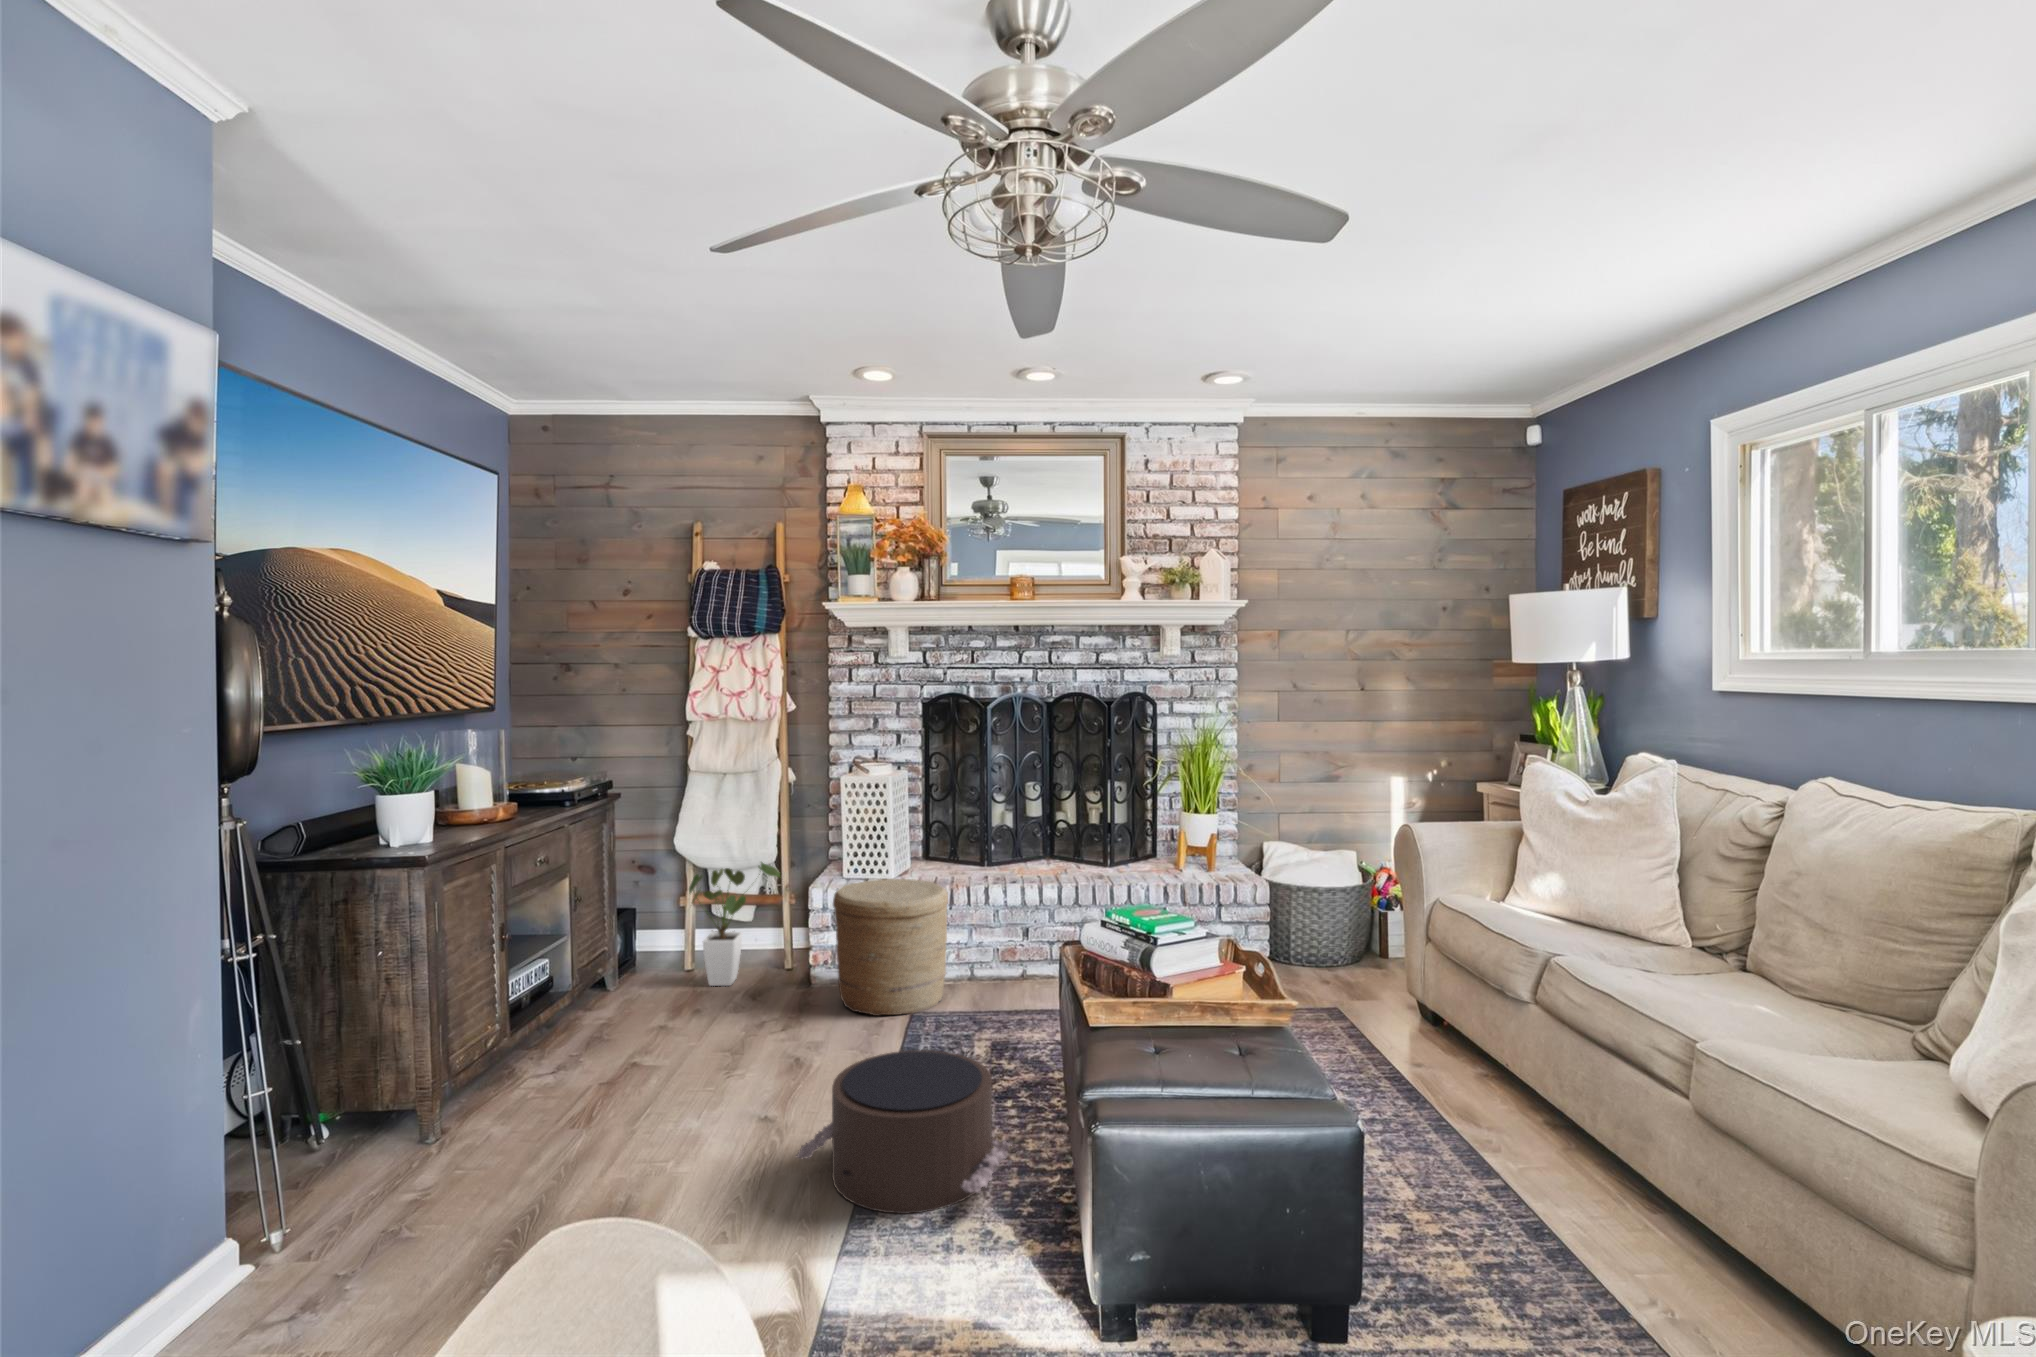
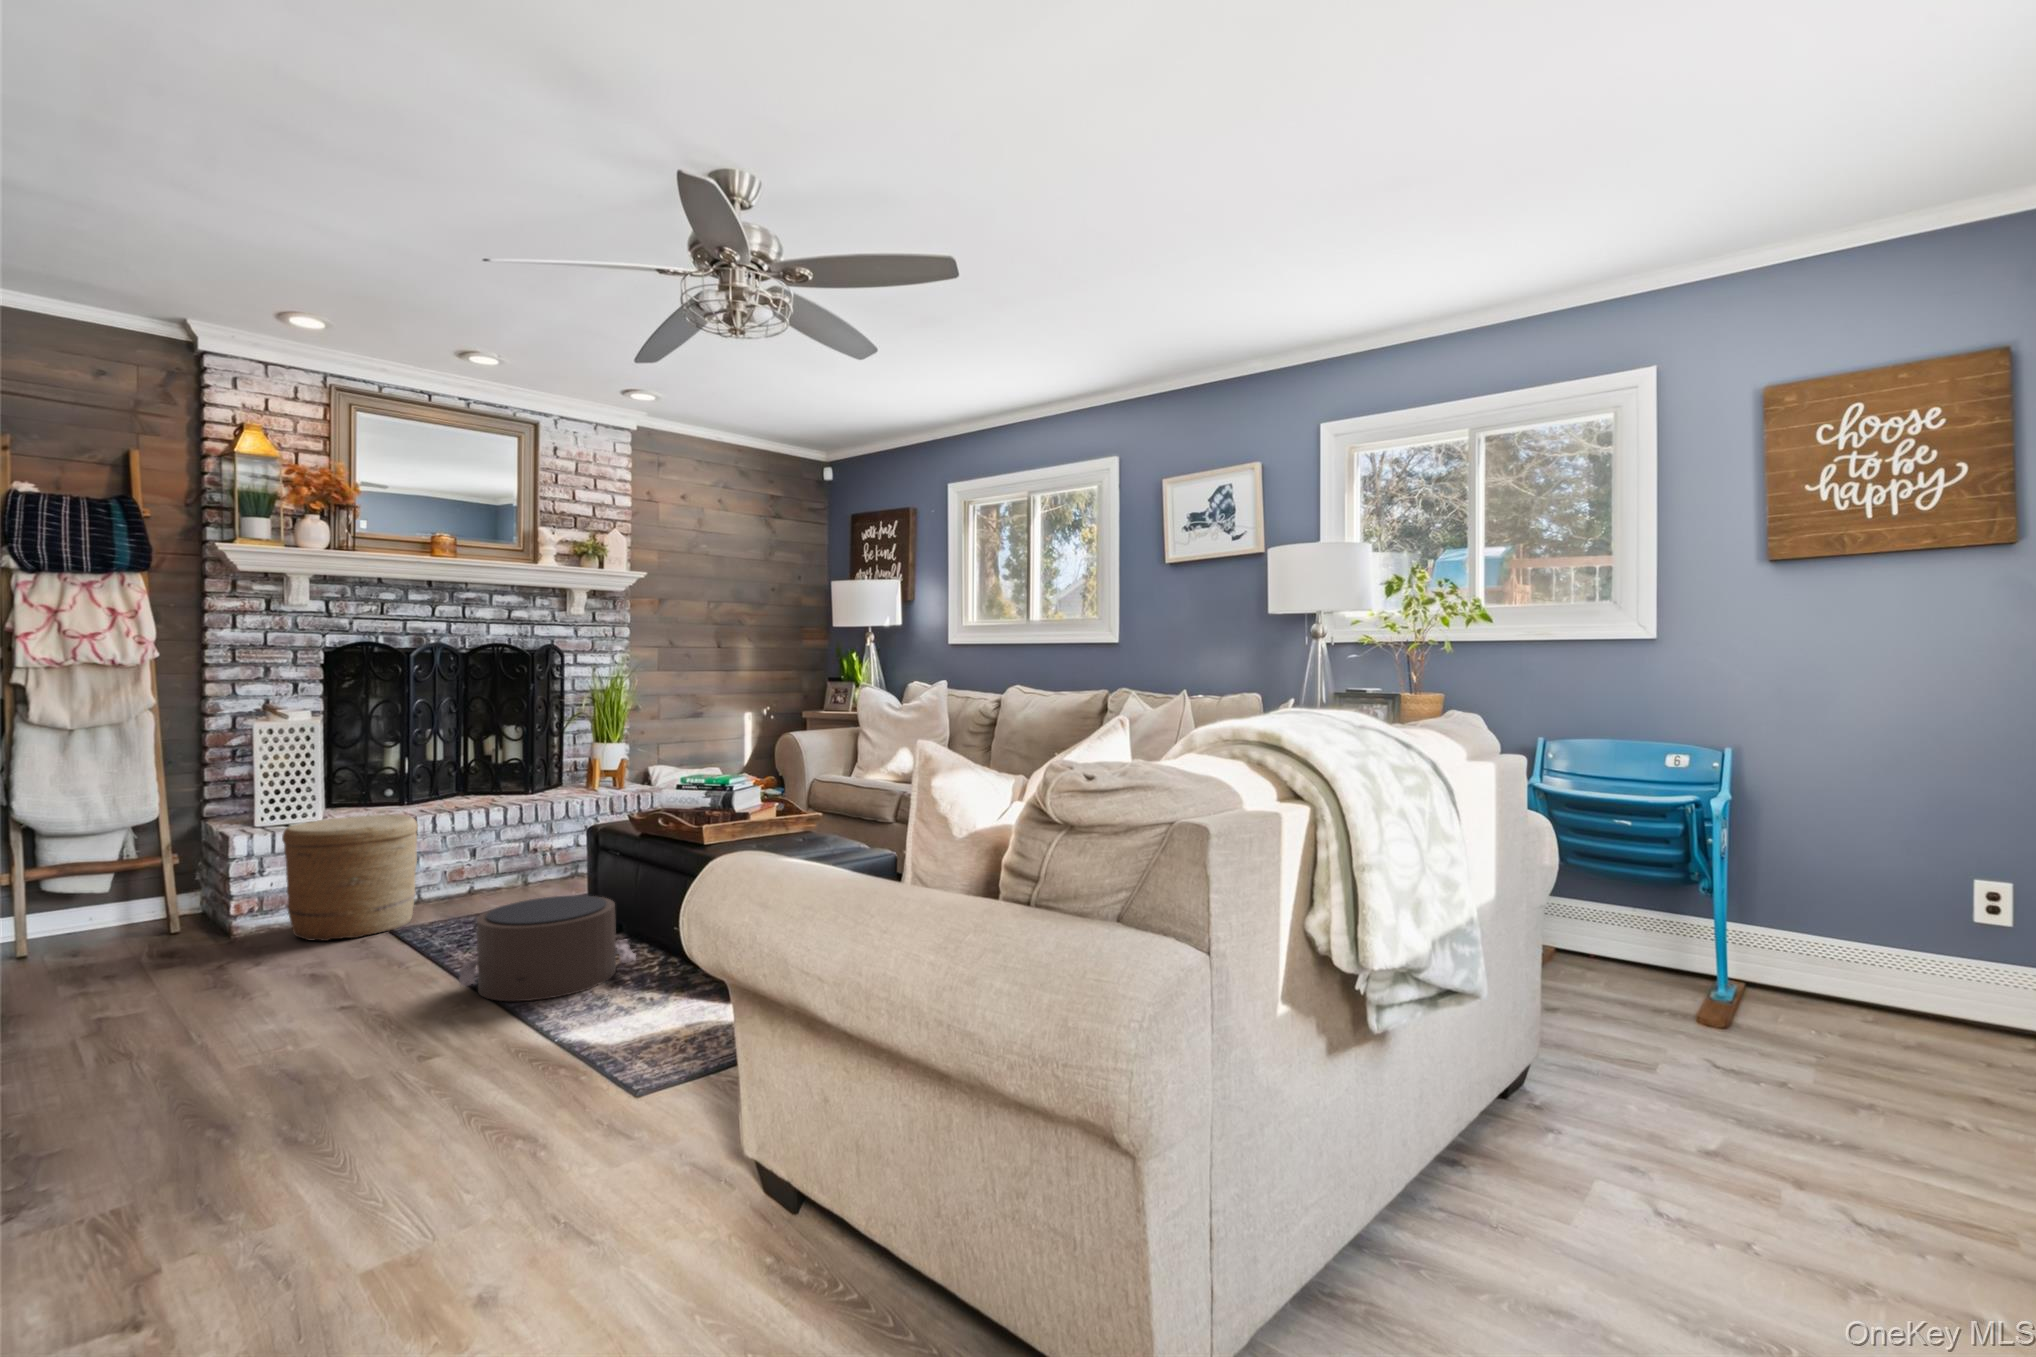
house plant: present [689,862,780,986] -> none [42,825,159,968]

